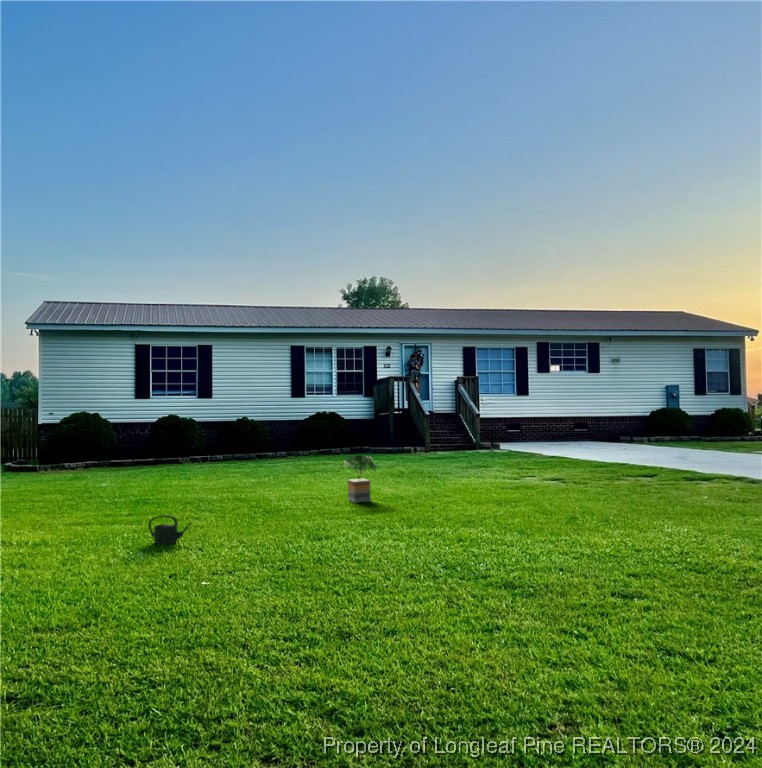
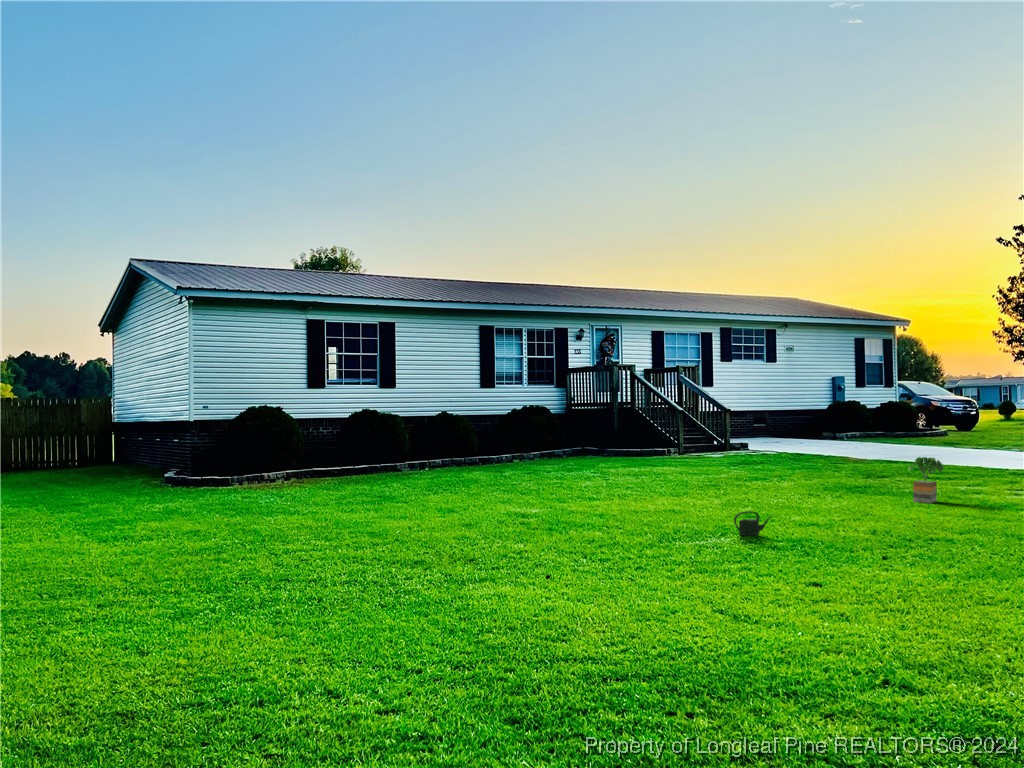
watering can: present [148,515,191,544] -> present [734,511,771,536]

